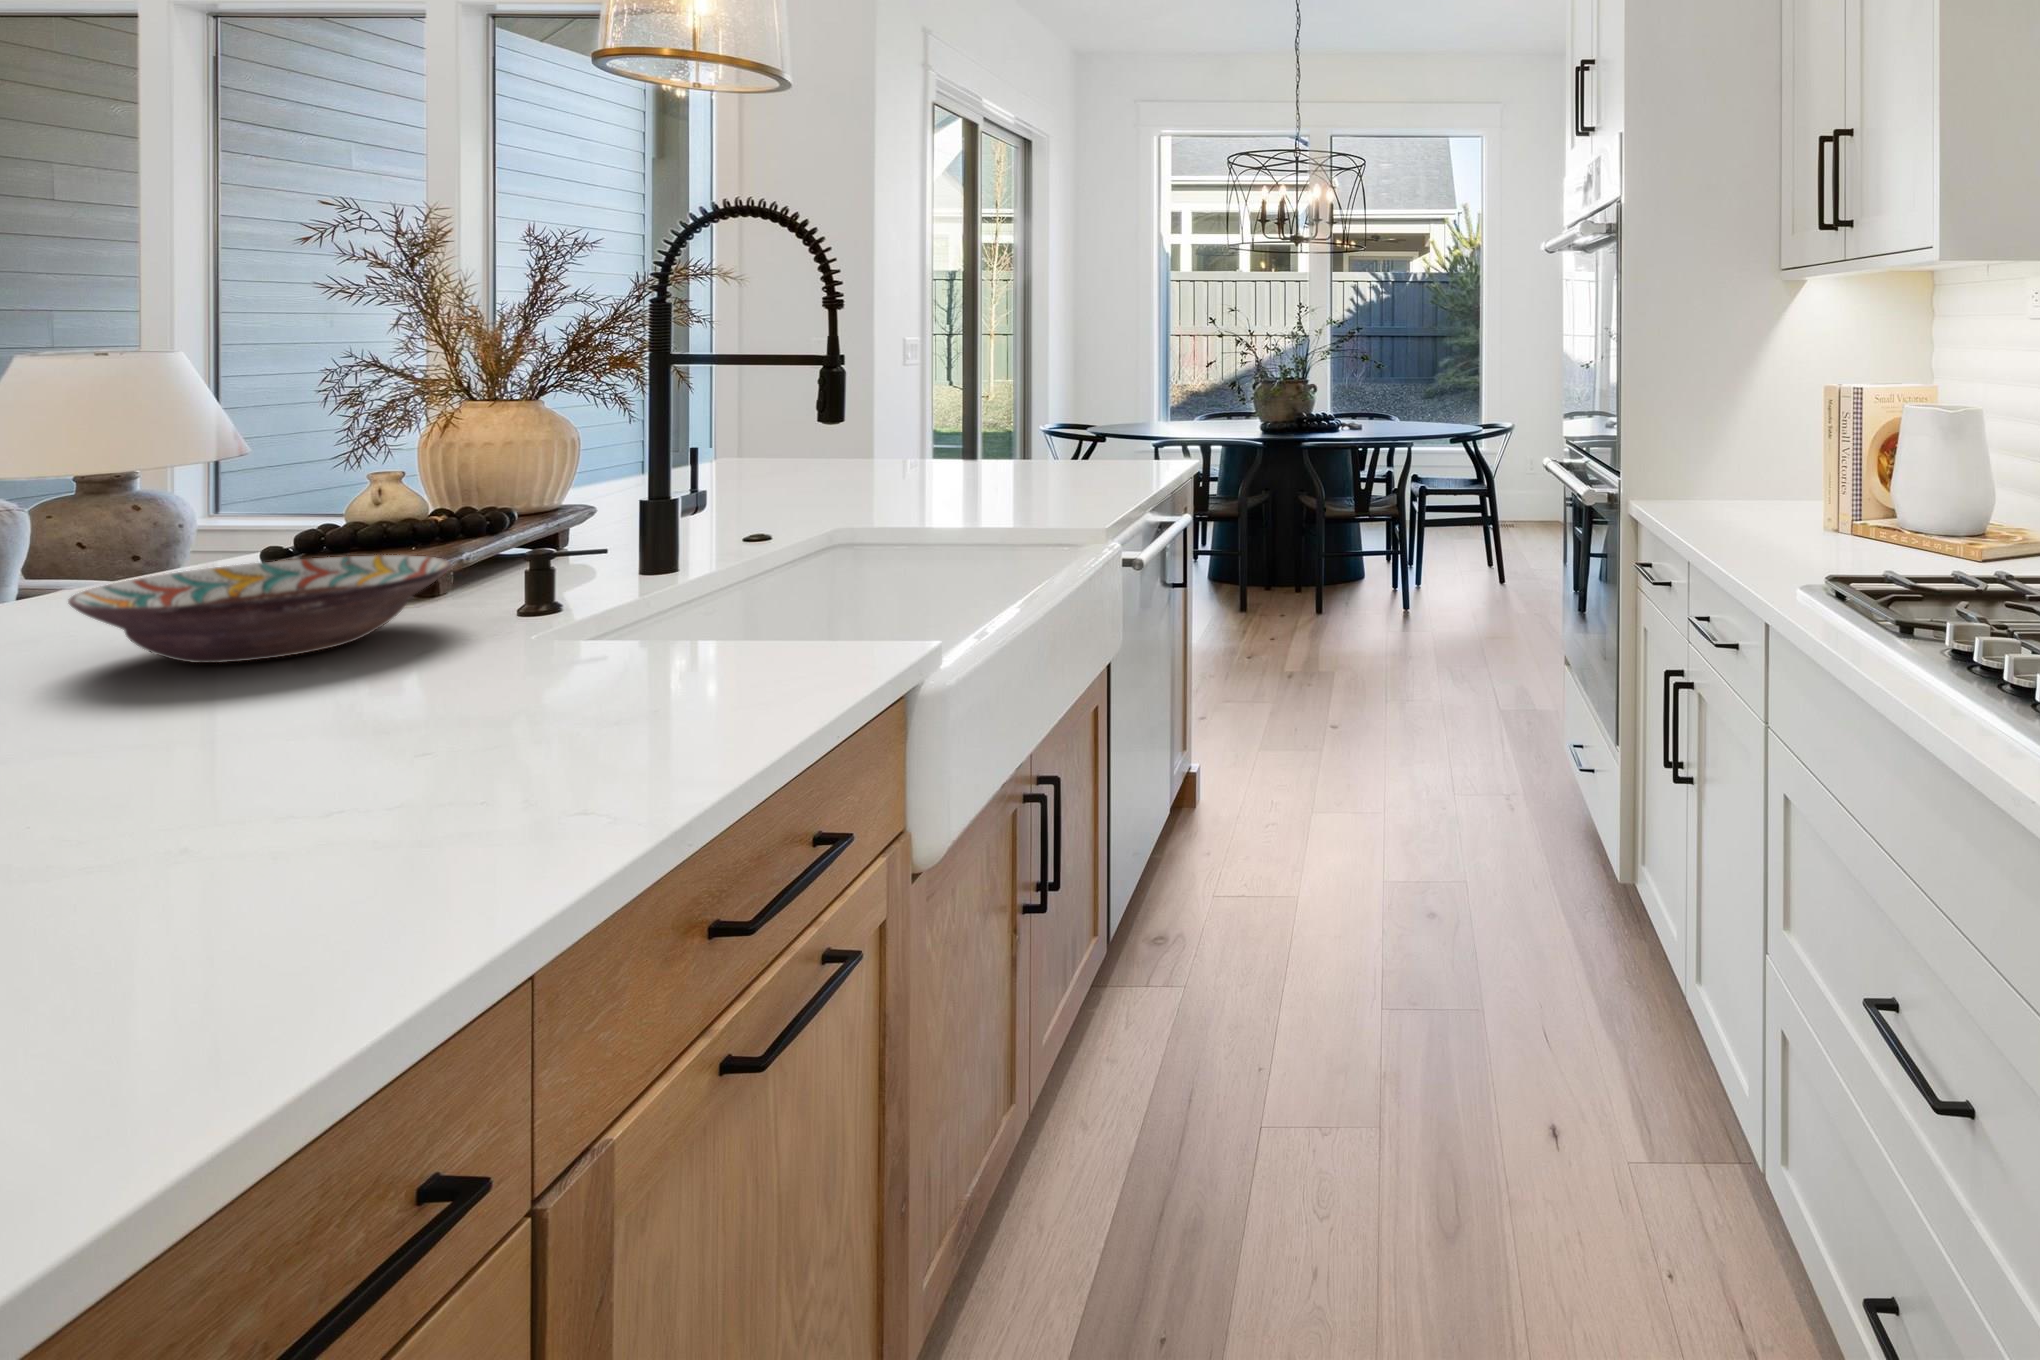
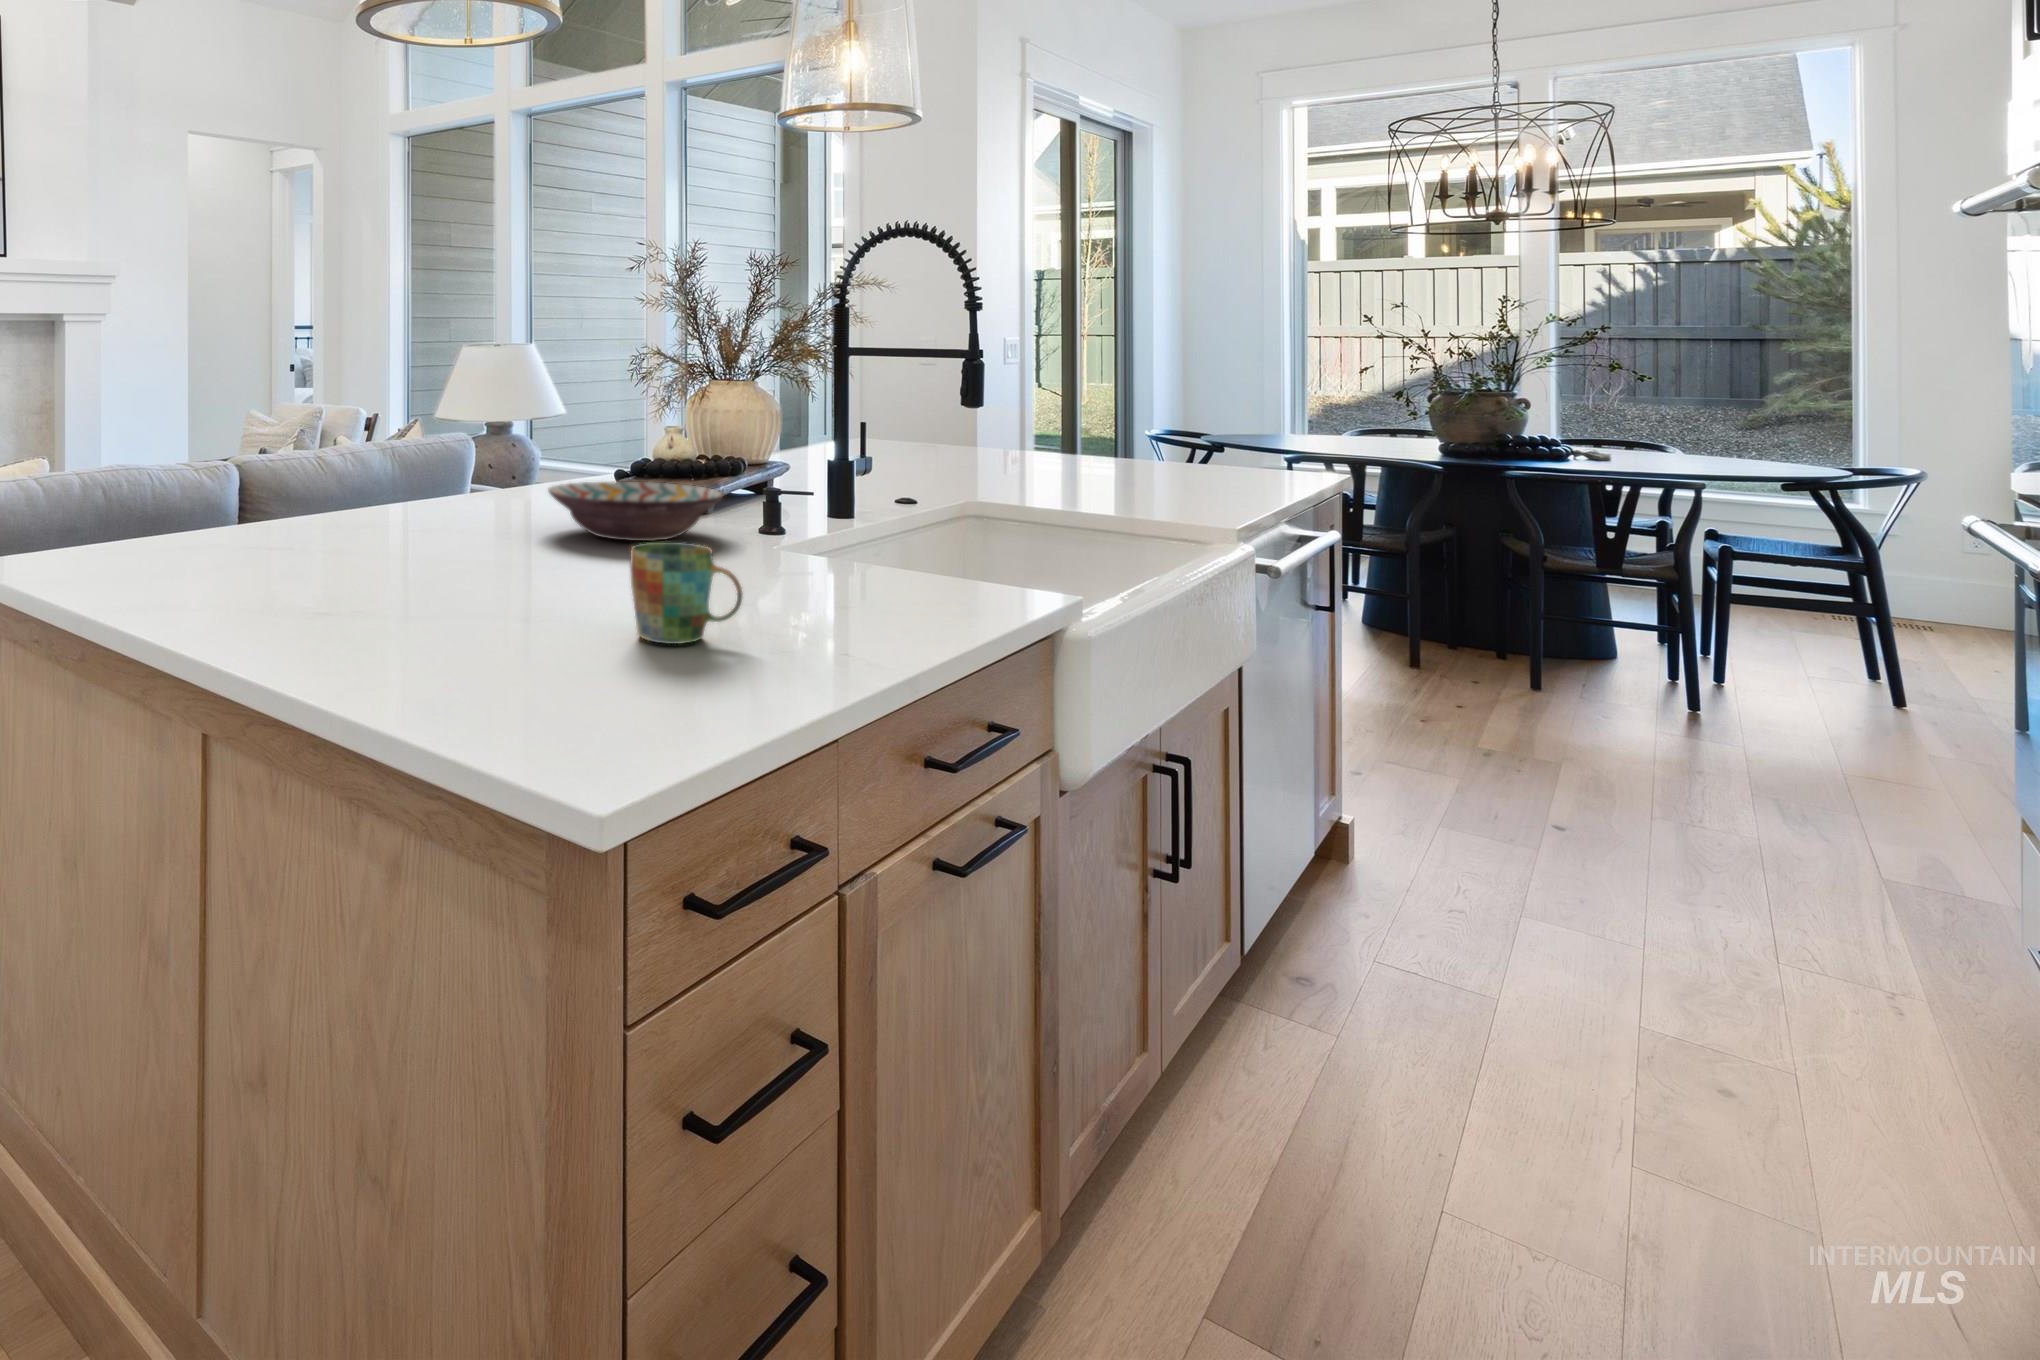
mug: none [106,689,373,890] -> present [630,542,743,644]

